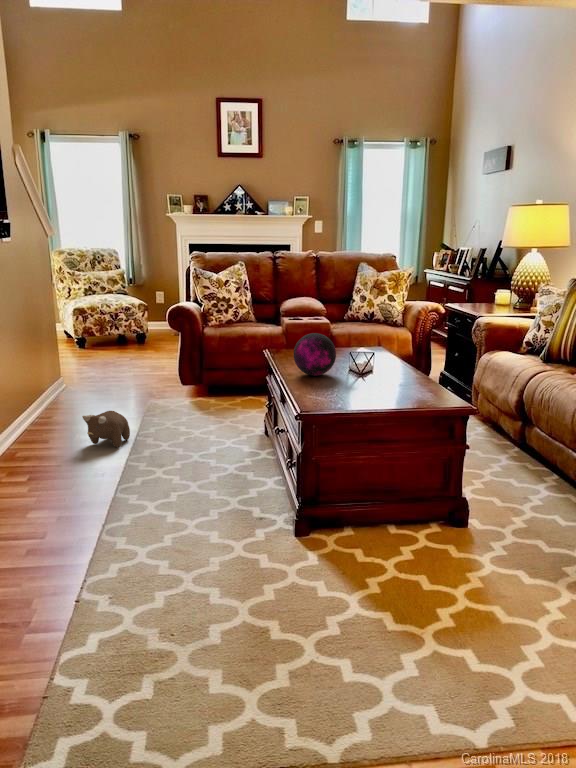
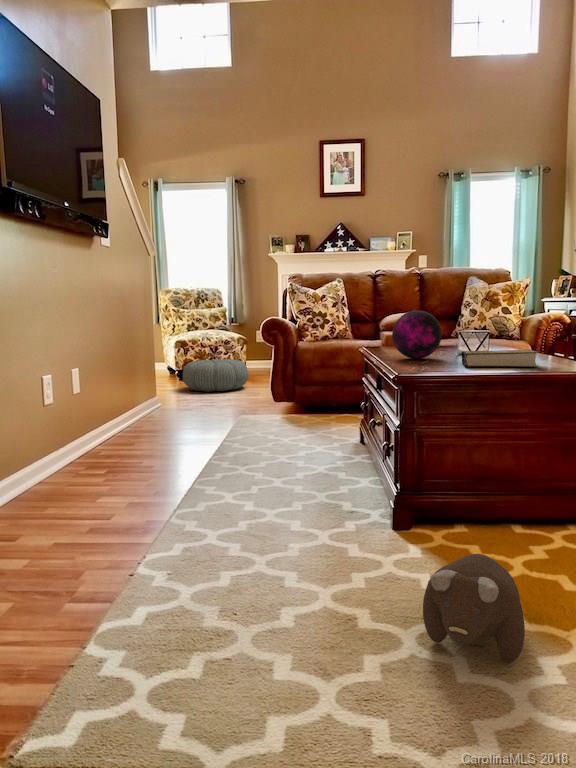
pouf: none [83,330,151,365] -> present [183,359,248,392]
book: none [352,375,414,395] -> present [461,350,538,367]
plush toy: present [82,411,130,447] -> present [423,554,525,662]

